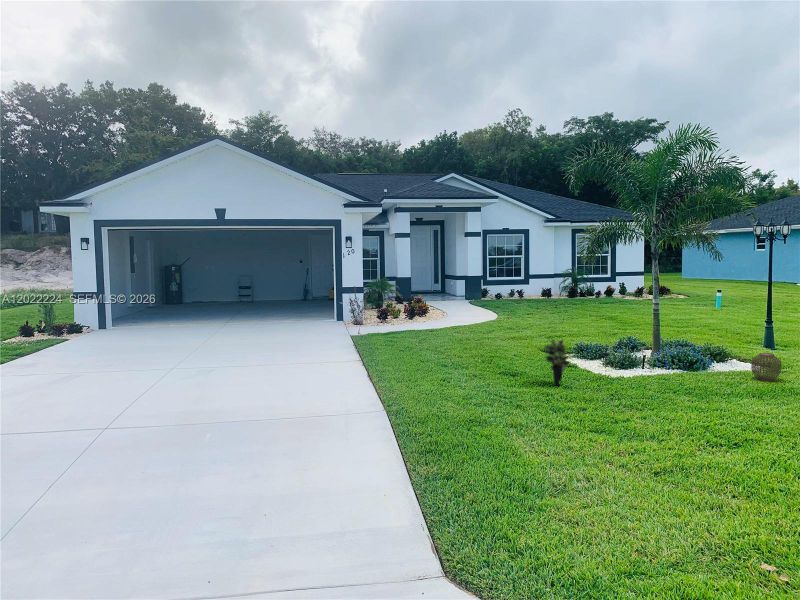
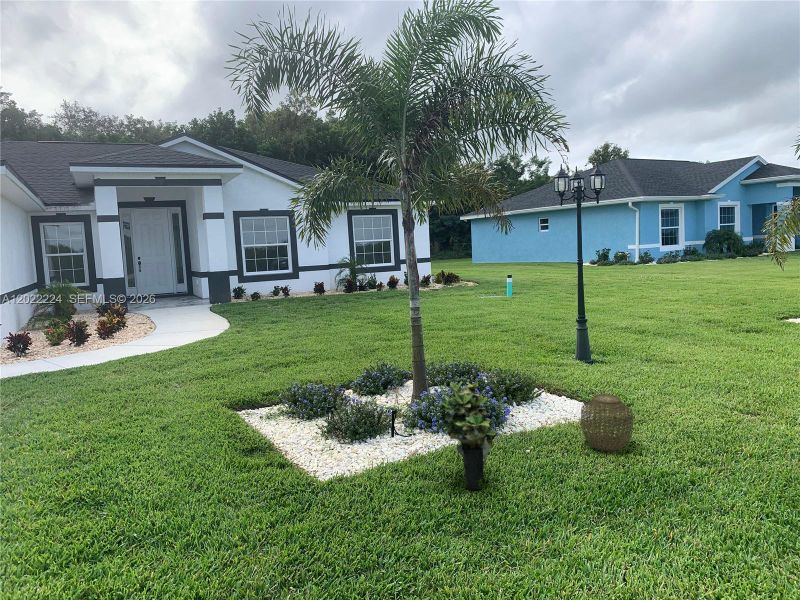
potted plant: present [544,339,570,386] -> present [439,382,498,490]

